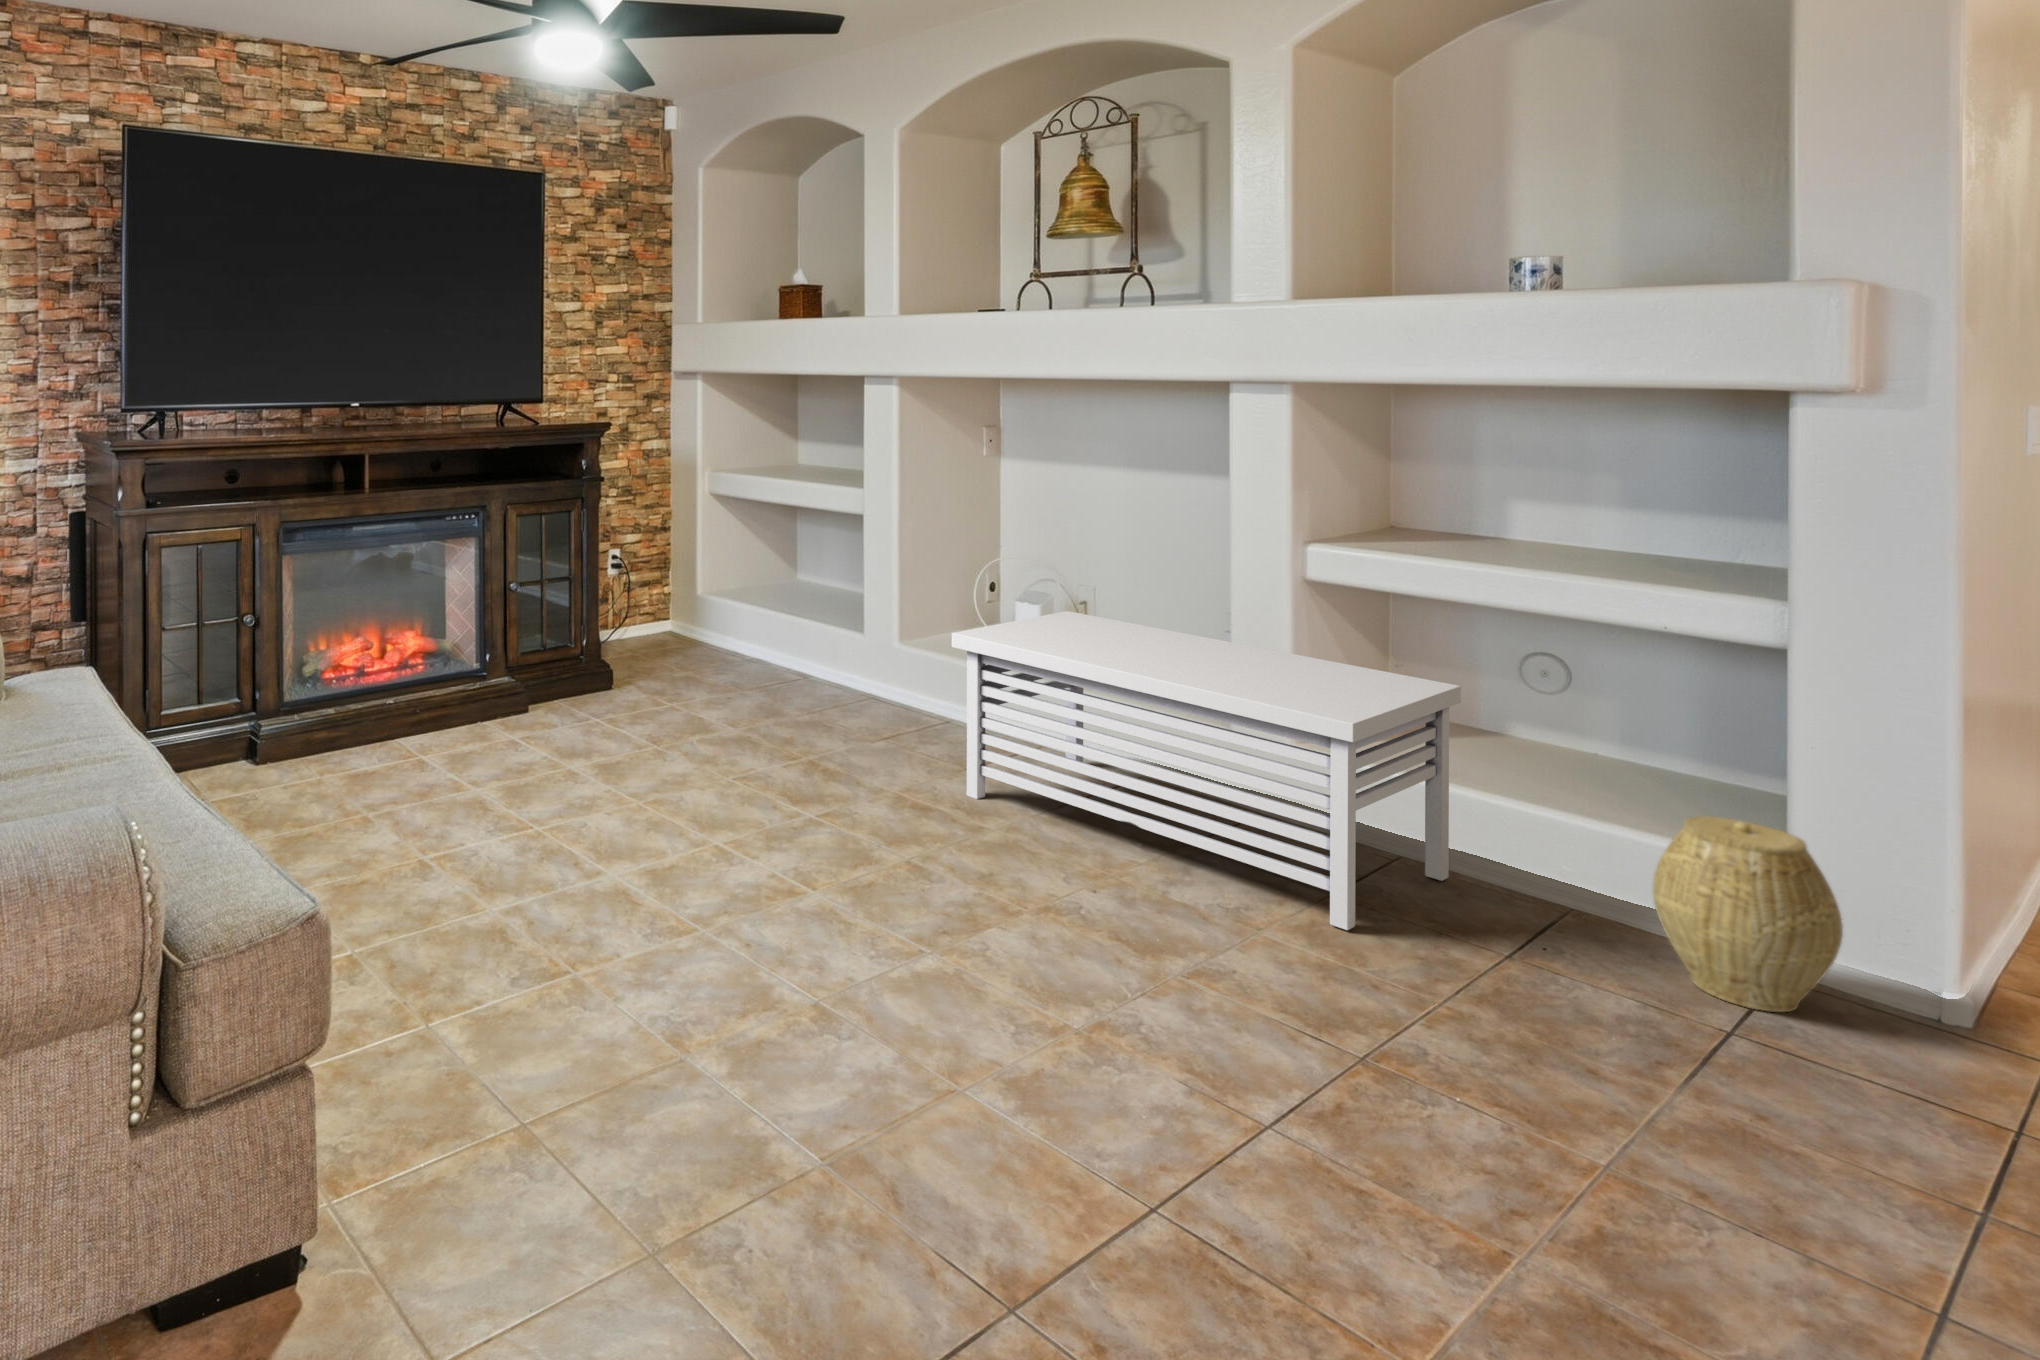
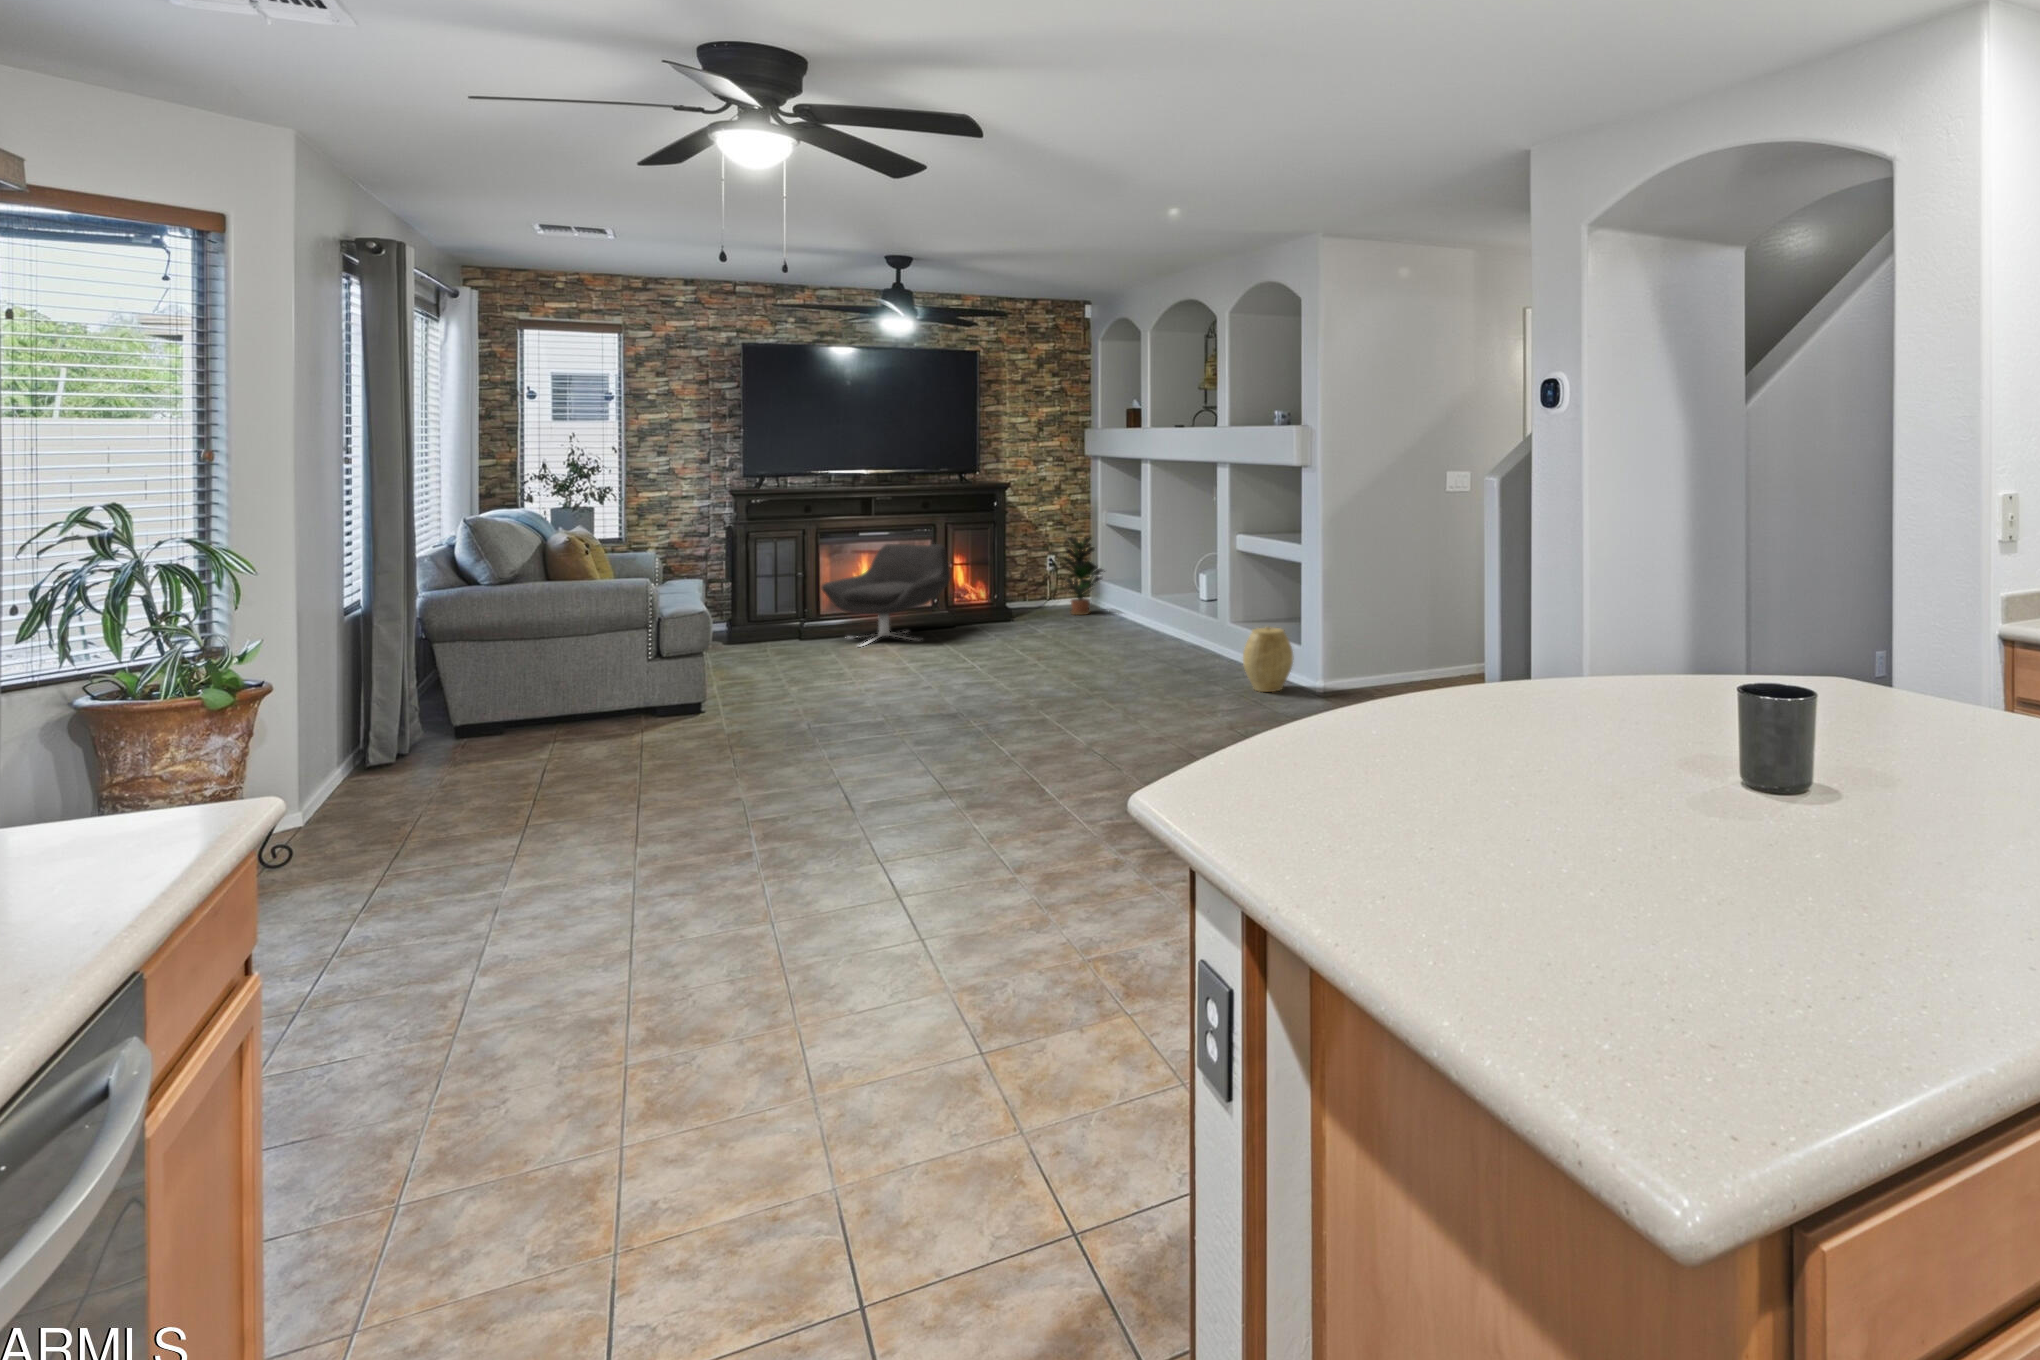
potted plant: none [666,520,754,669] -> present [1064,537,1105,615]
lounge chair: none [311,547,548,794] -> present [821,544,951,646]
storage bench: present [952,611,1461,930] -> none [1097,572,1250,677]

